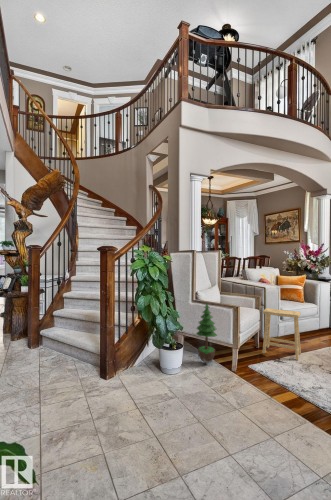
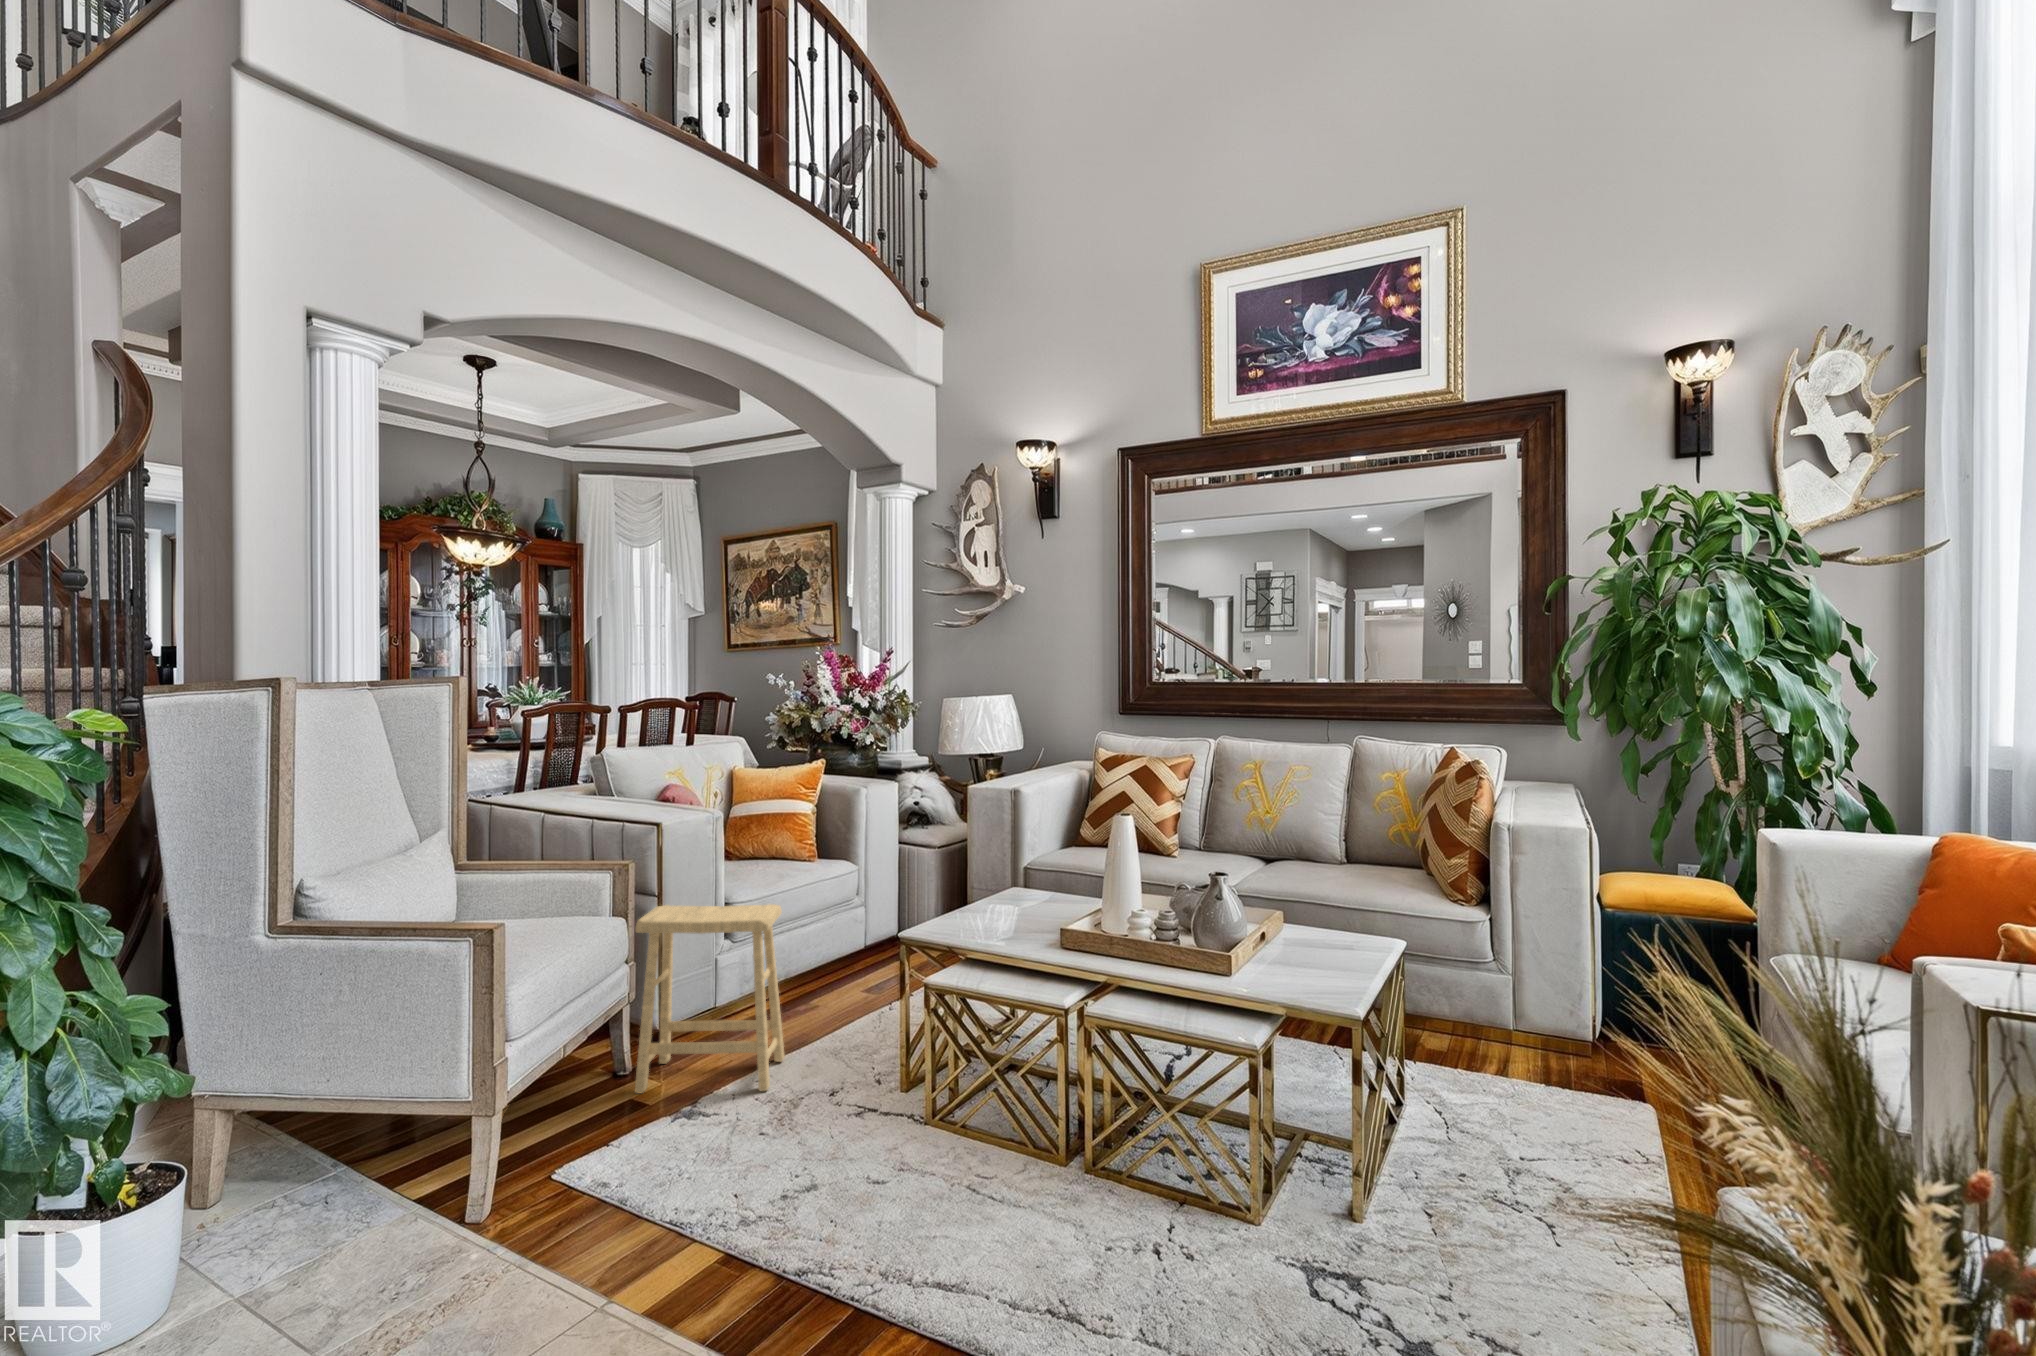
potted tree: present [196,304,217,363] -> none [269,927,396,1218]

